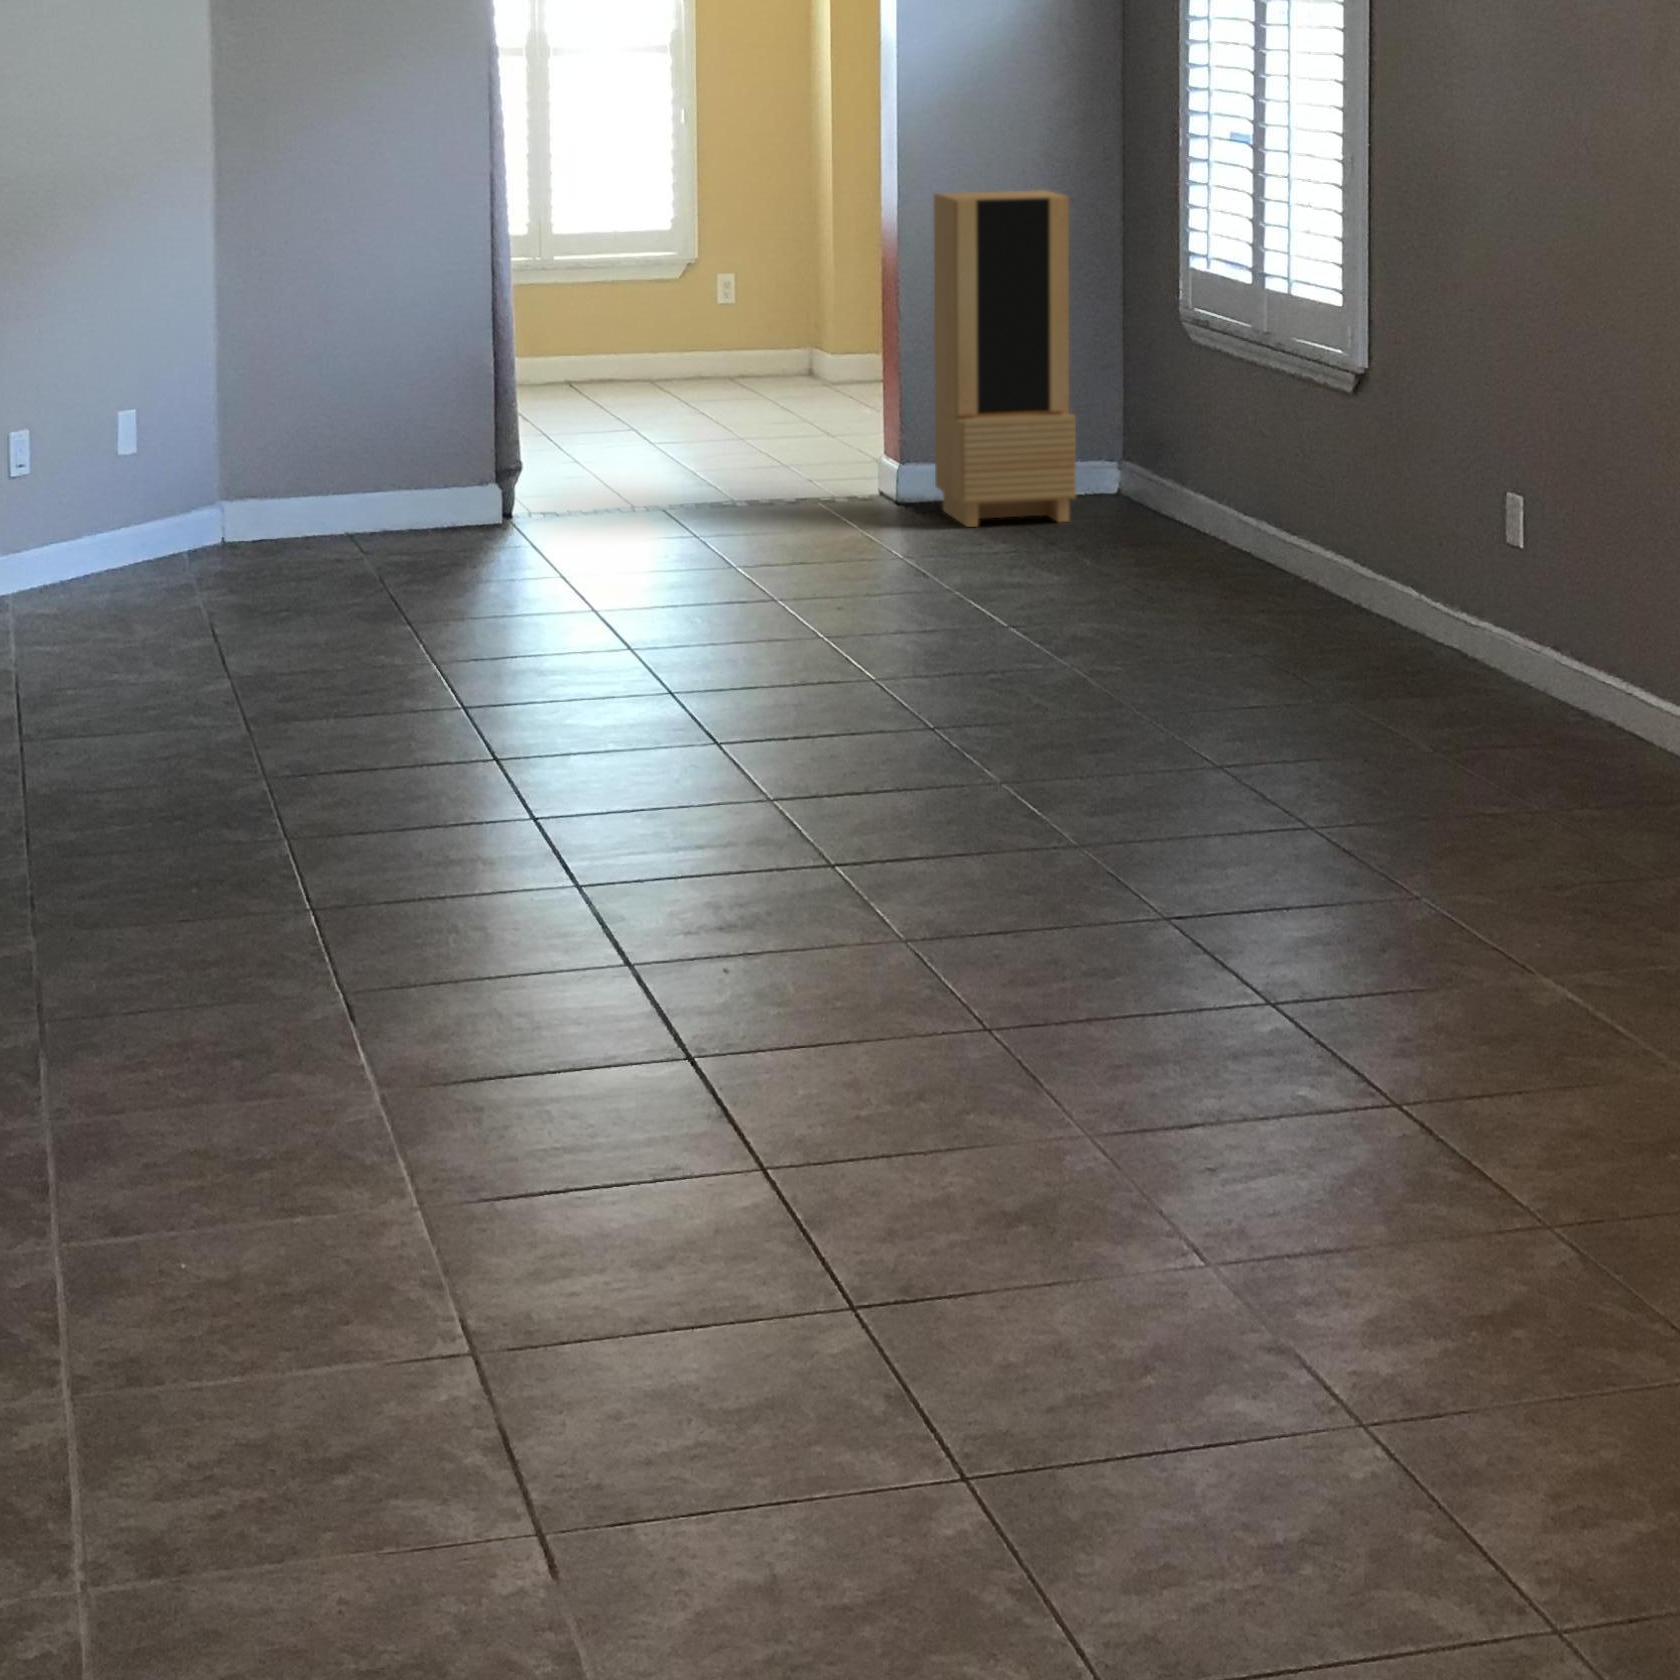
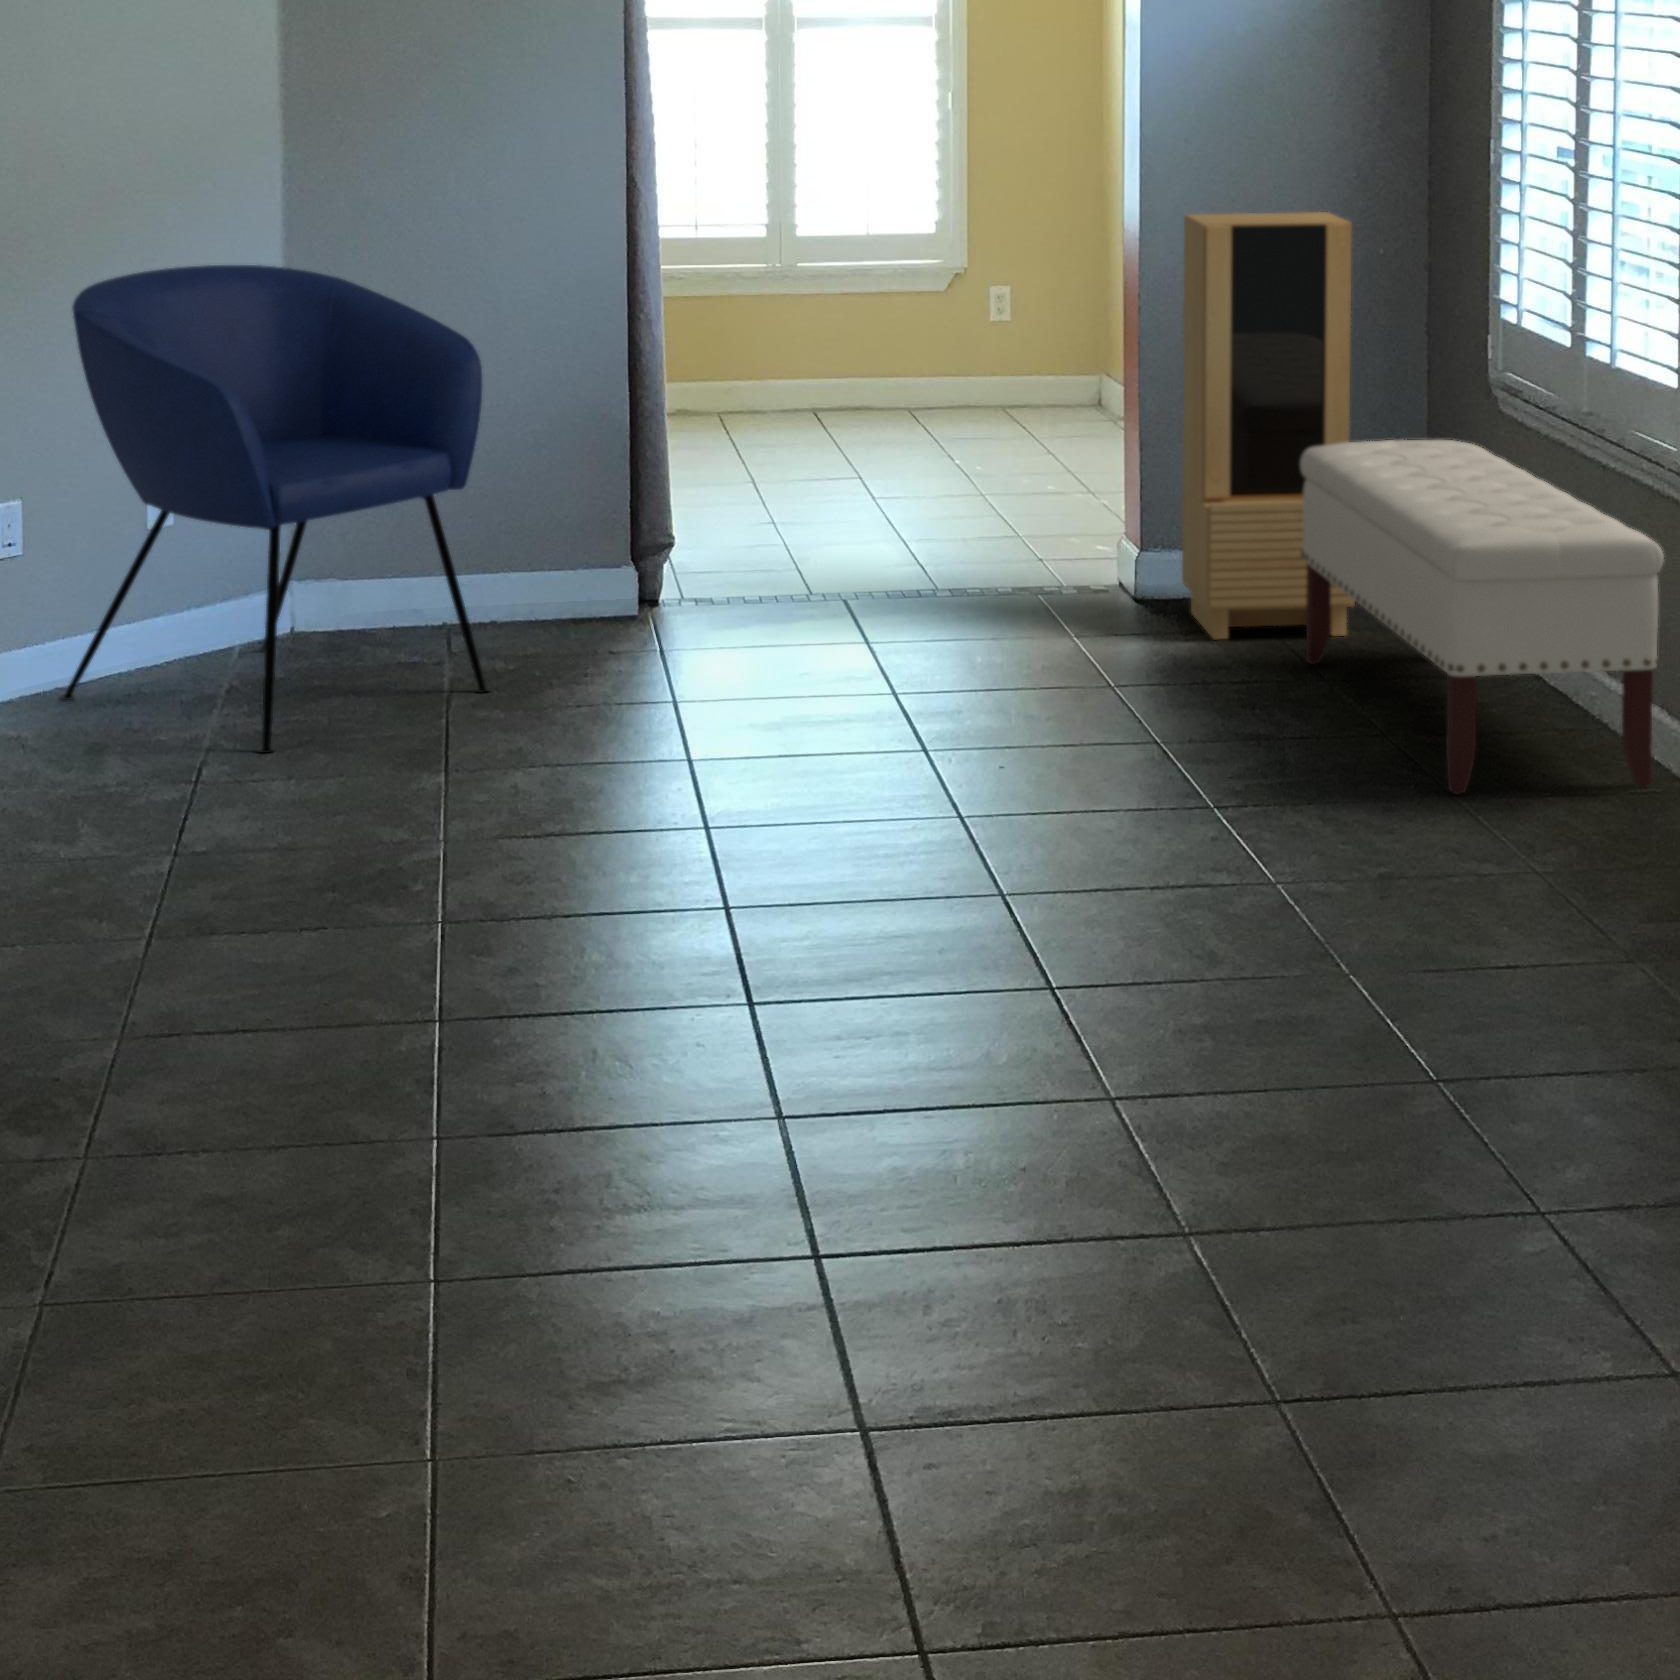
armchair: none [59,242,409,620] -> present [59,265,490,753]
bench: none [1038,362,1334,616] -> present [1300,440,1664,794]

